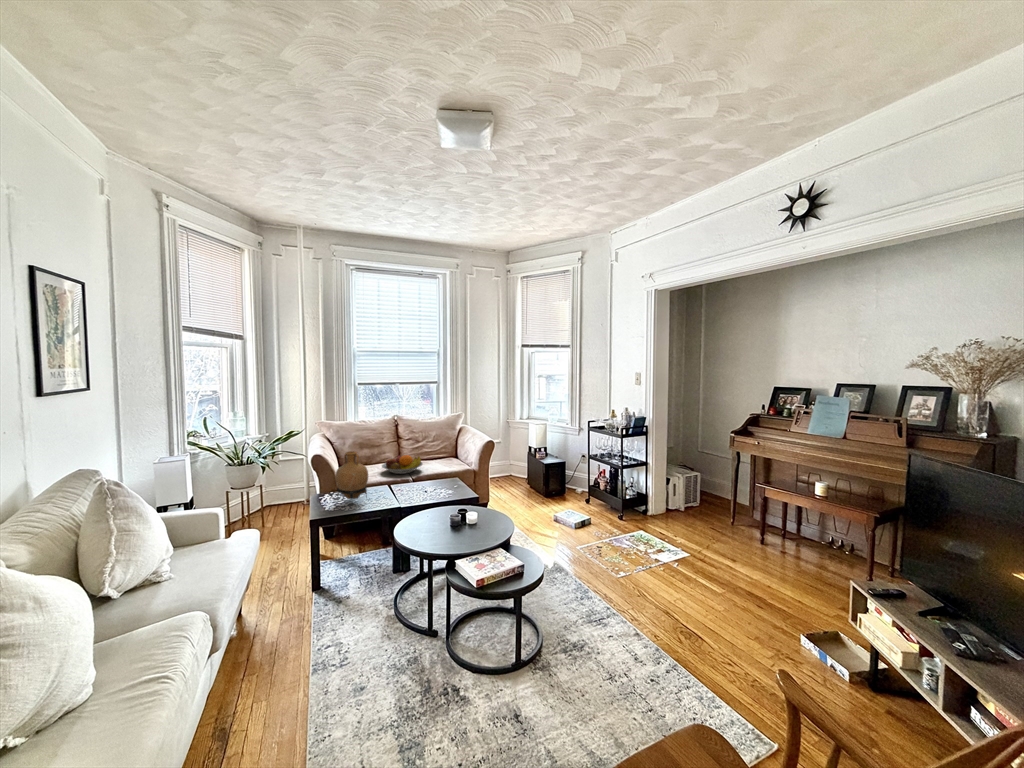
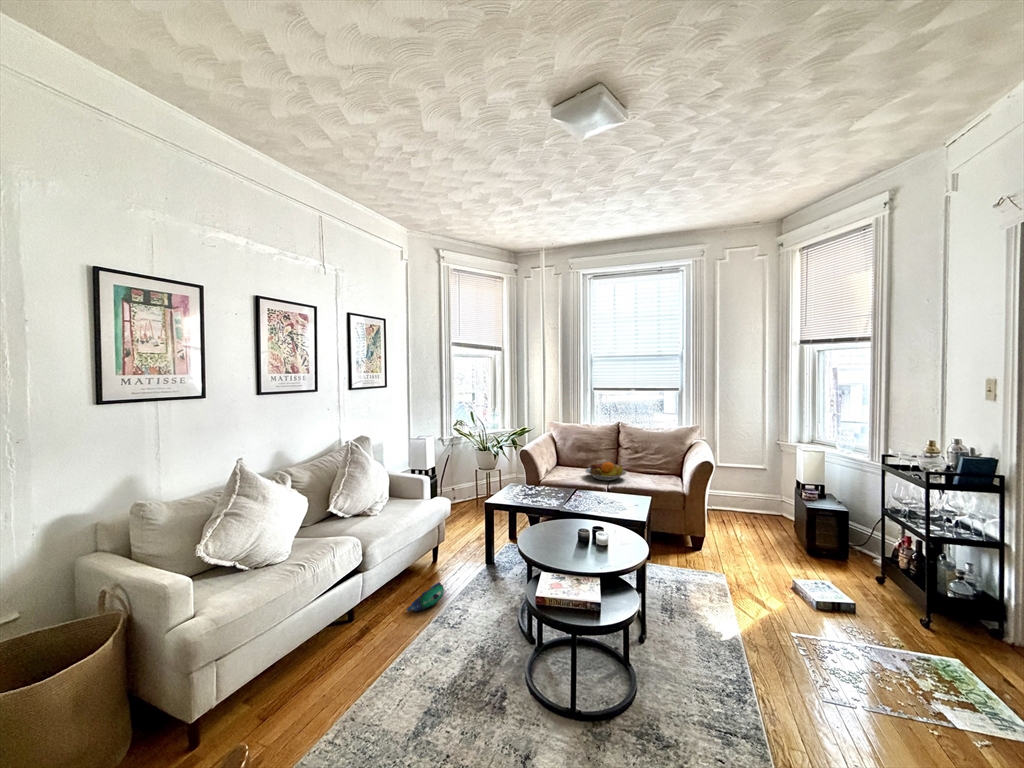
vase: present [335,451,368,499] -> none [516,448,544,494]
plush toy: none [265,631,305,680] -> present [407,583,444,611]

